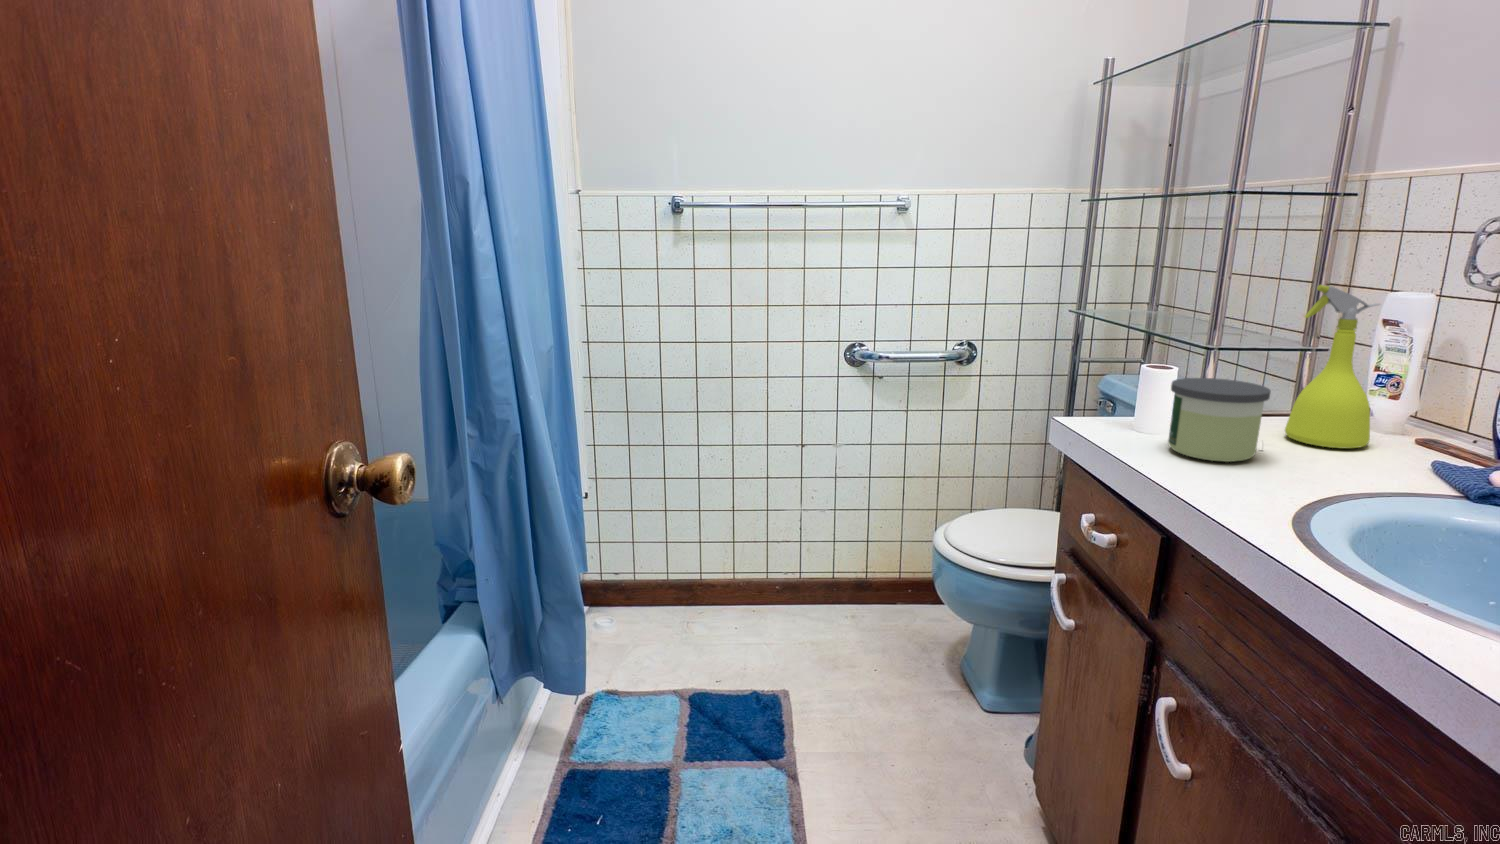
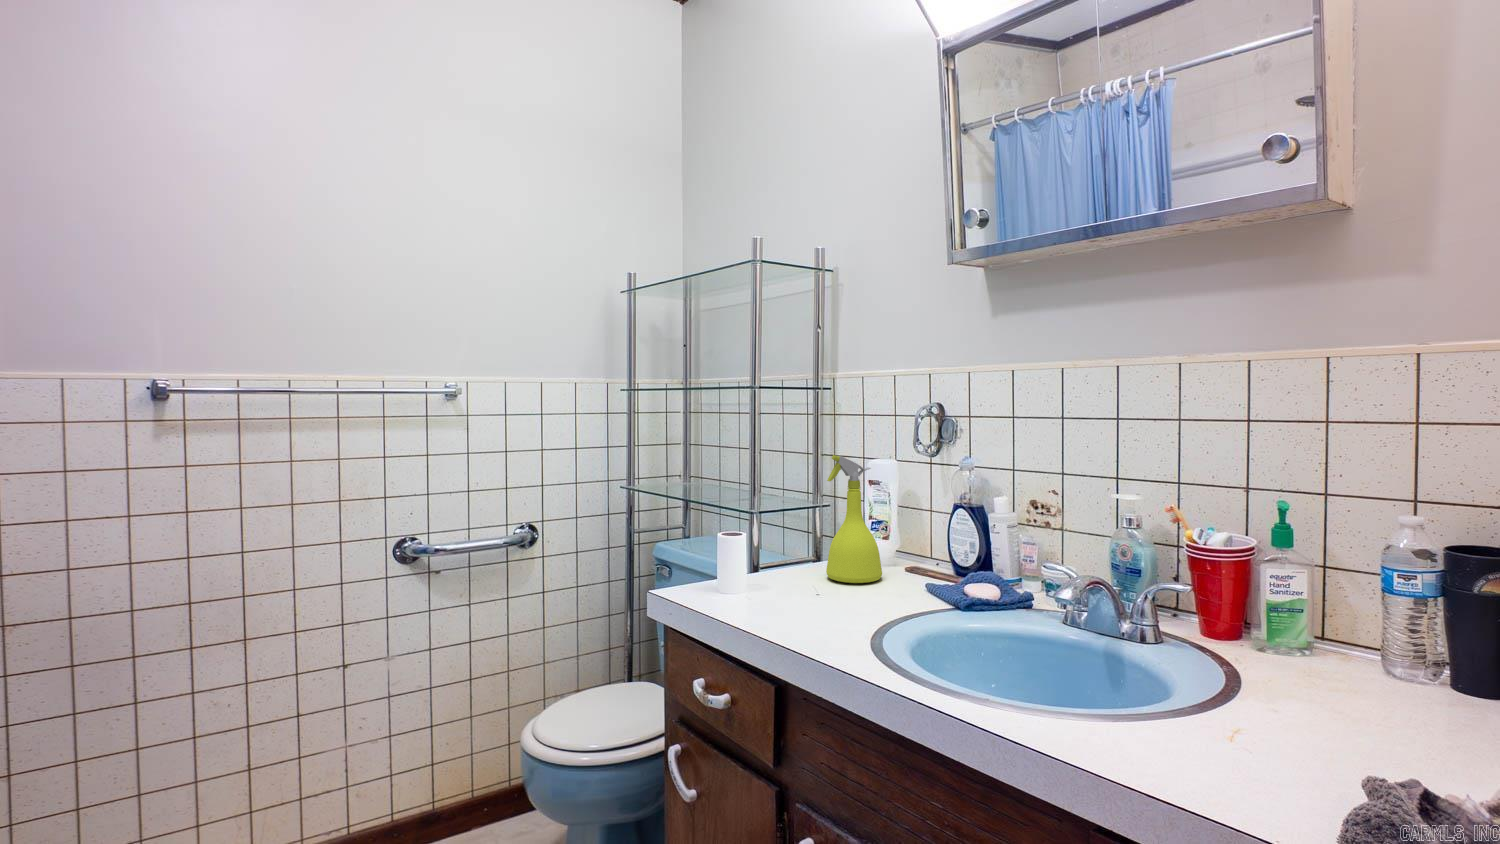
candle: present [1168,378,1271,462] -> none [751,537,824,609]

